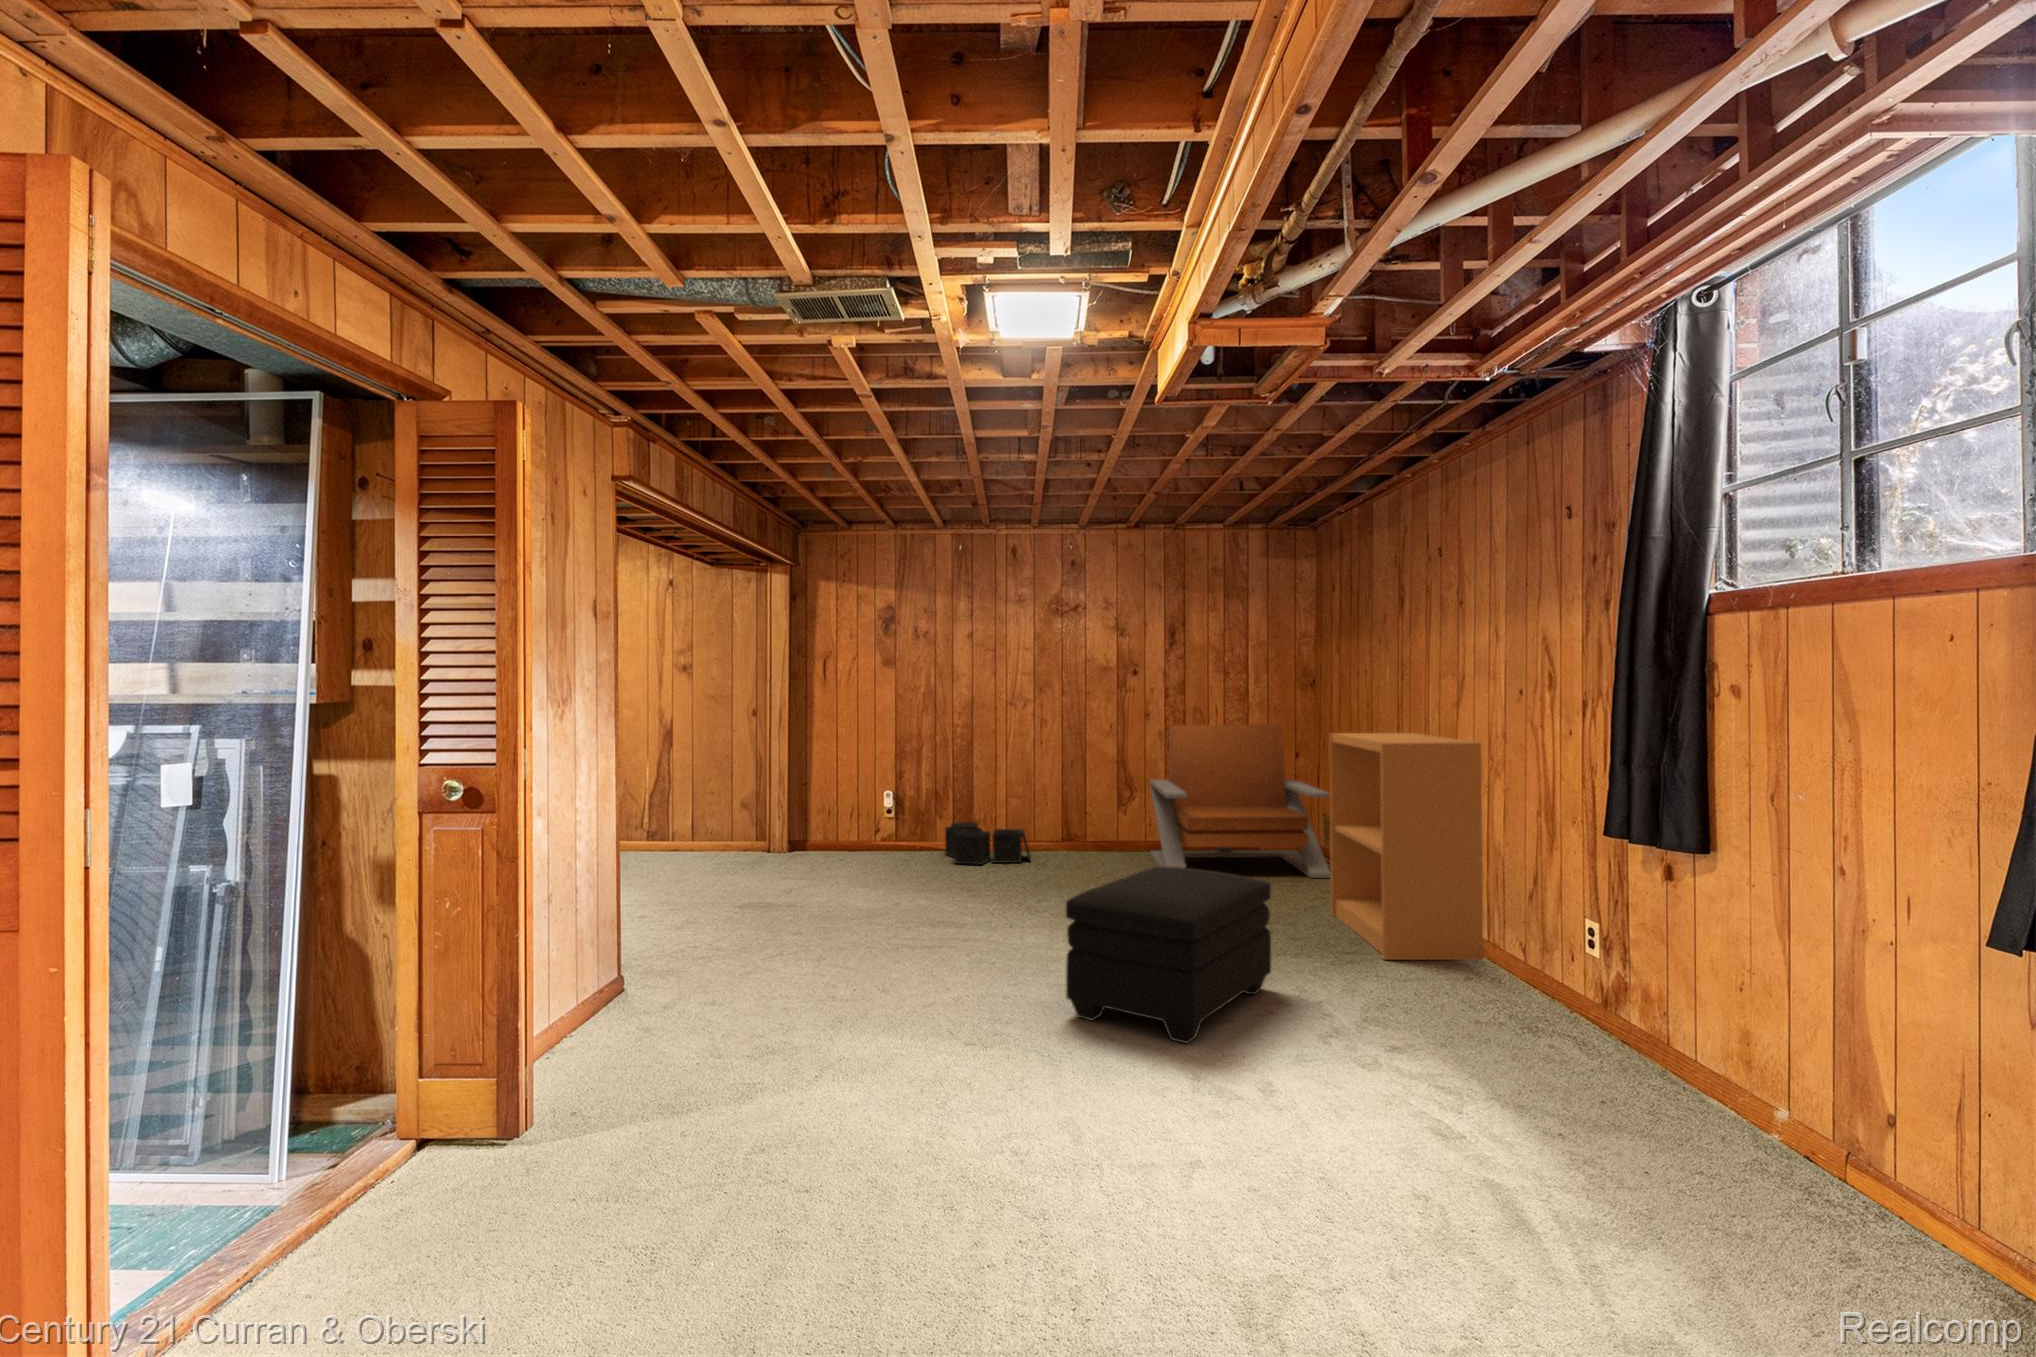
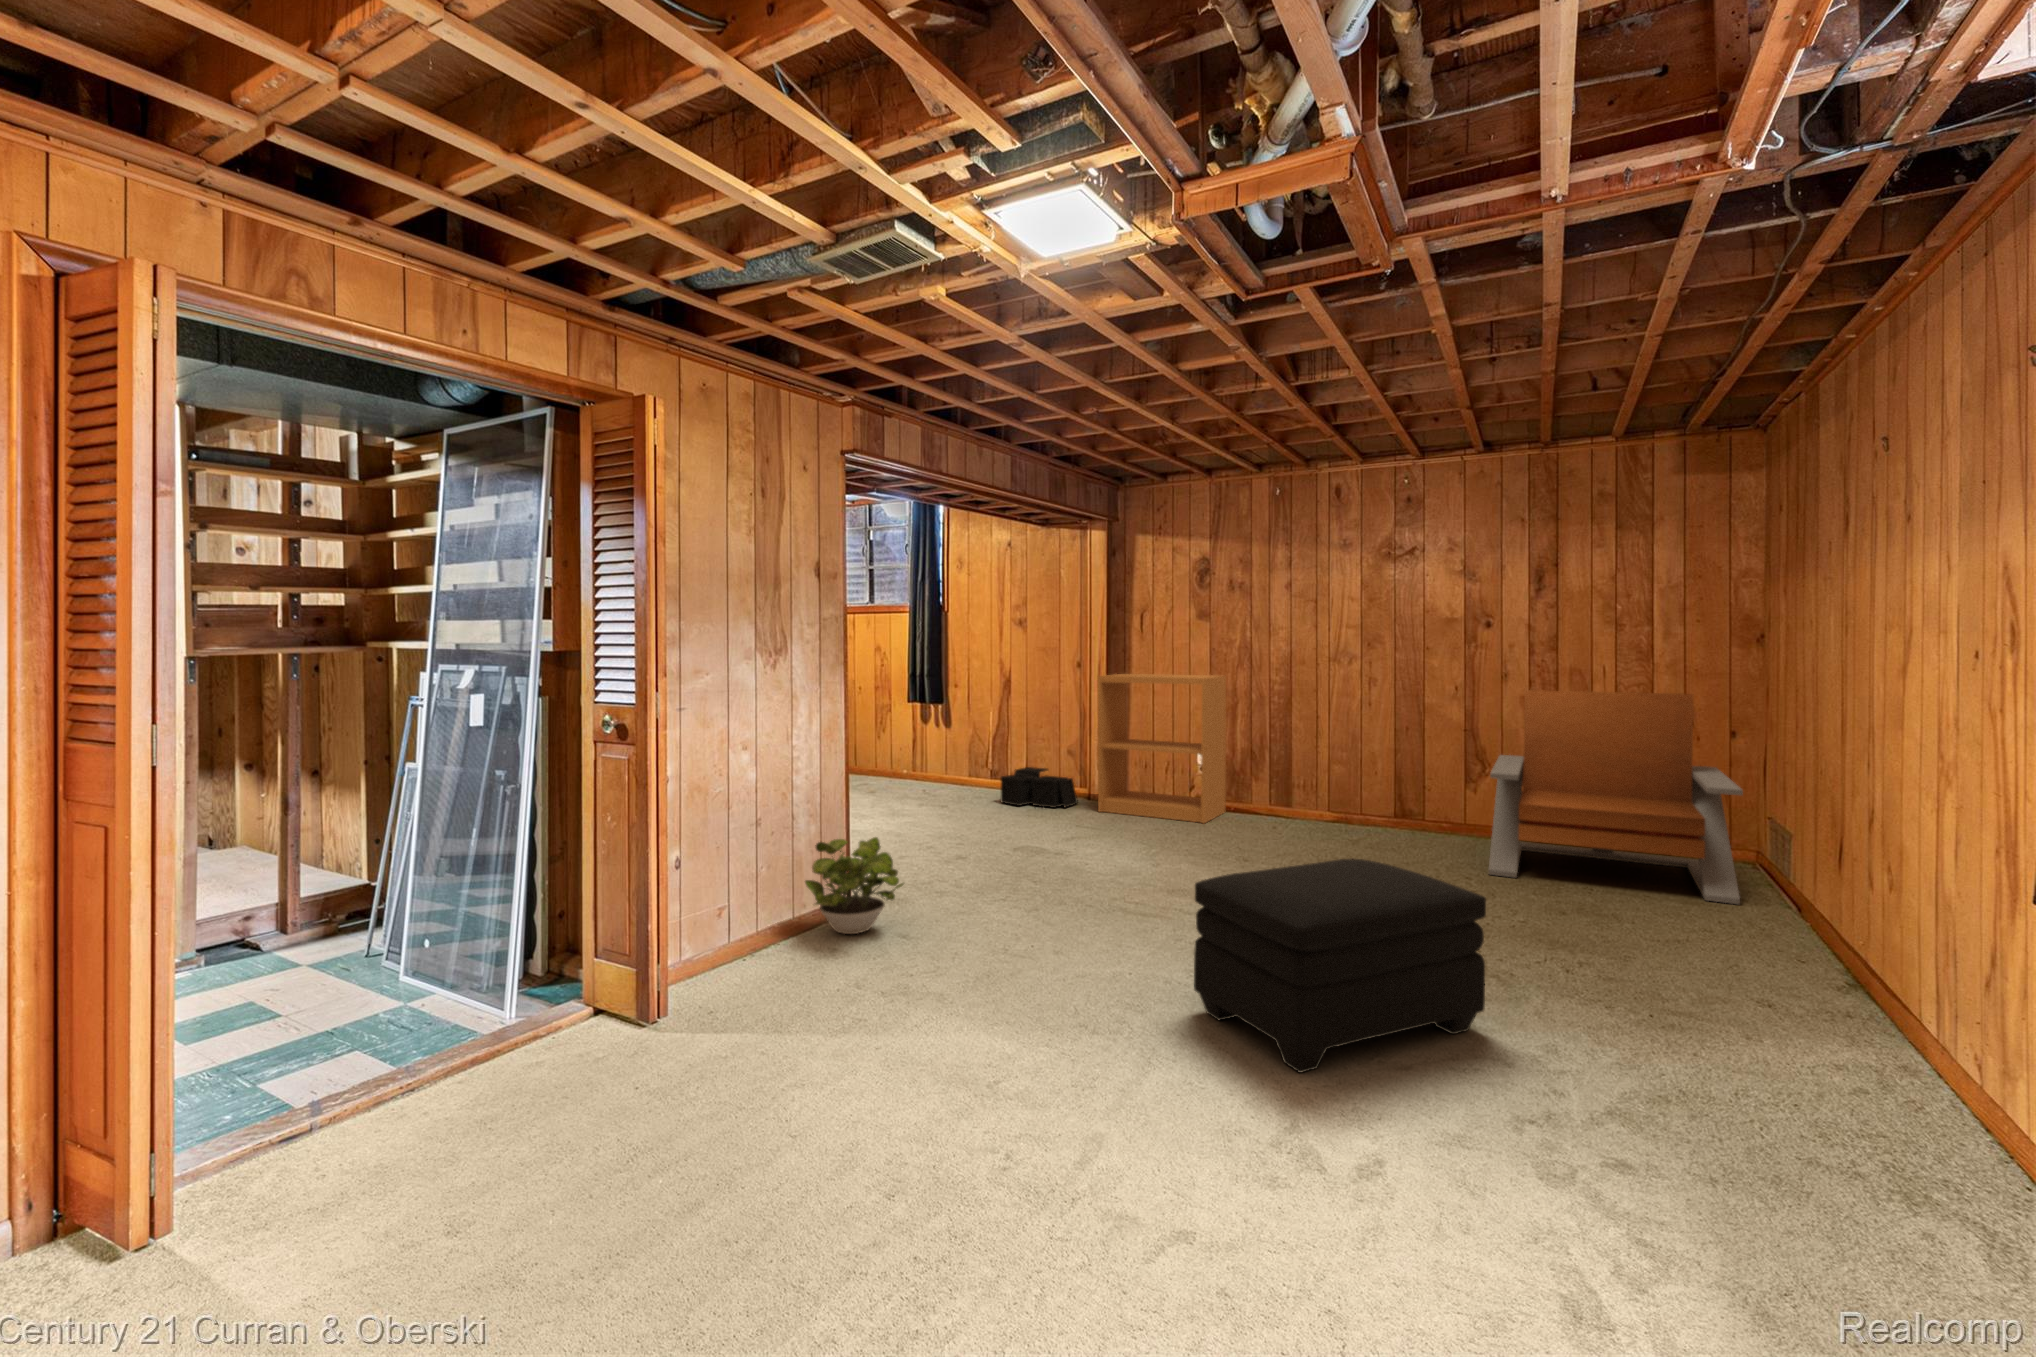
bookshelf: present [1329,733,1484,960] -> present [1098,674,1226,824]
storage bin: present [945,822,1031,865] -> present [1001,767,1078,808]
potted plant: none [601,903,725,1019] -> present [805,837,904,934]

